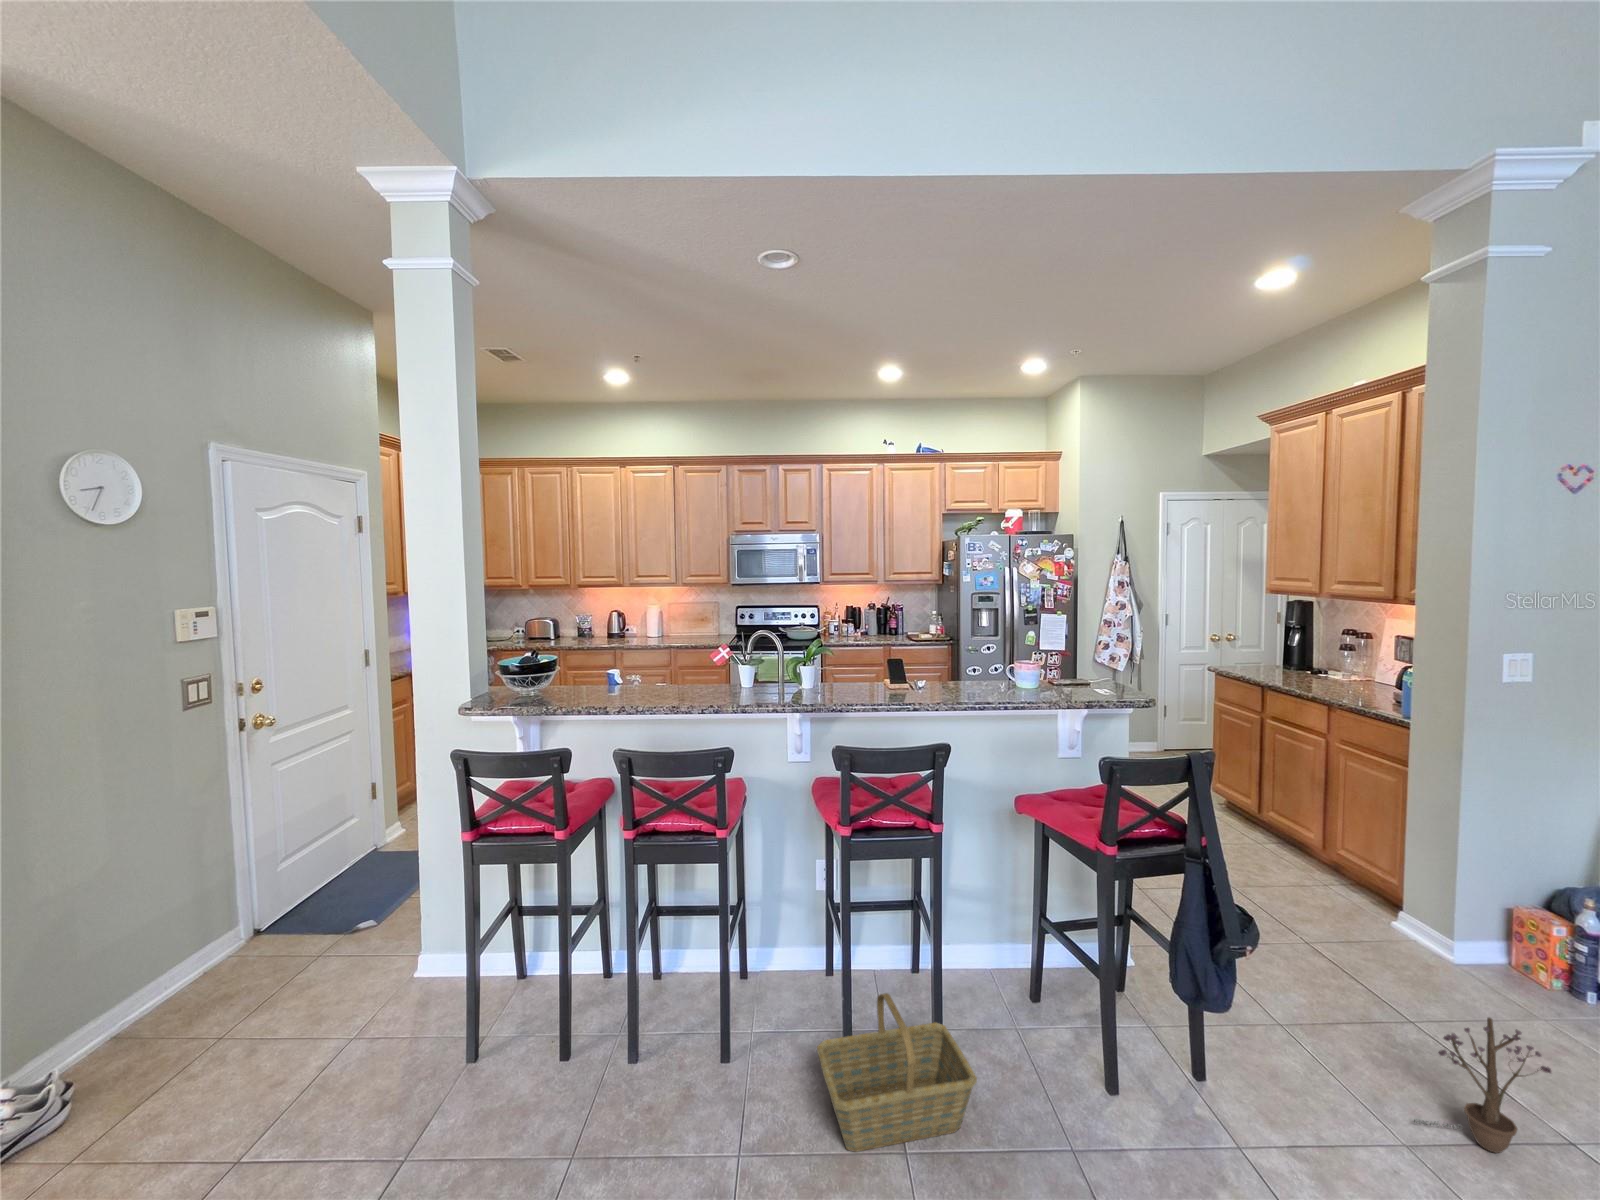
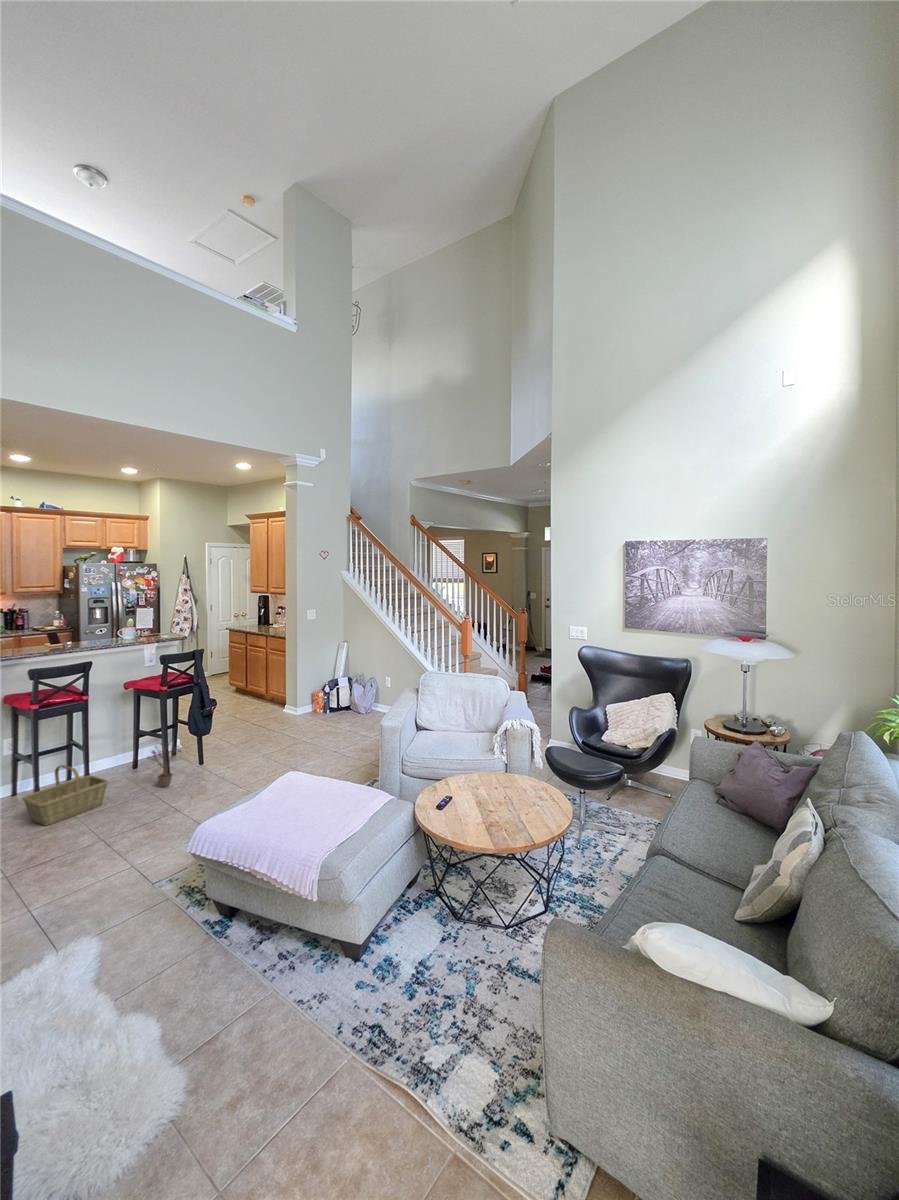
decorative plant: present [1414,1018,1551,1153] -> present [142,740,181,788]

